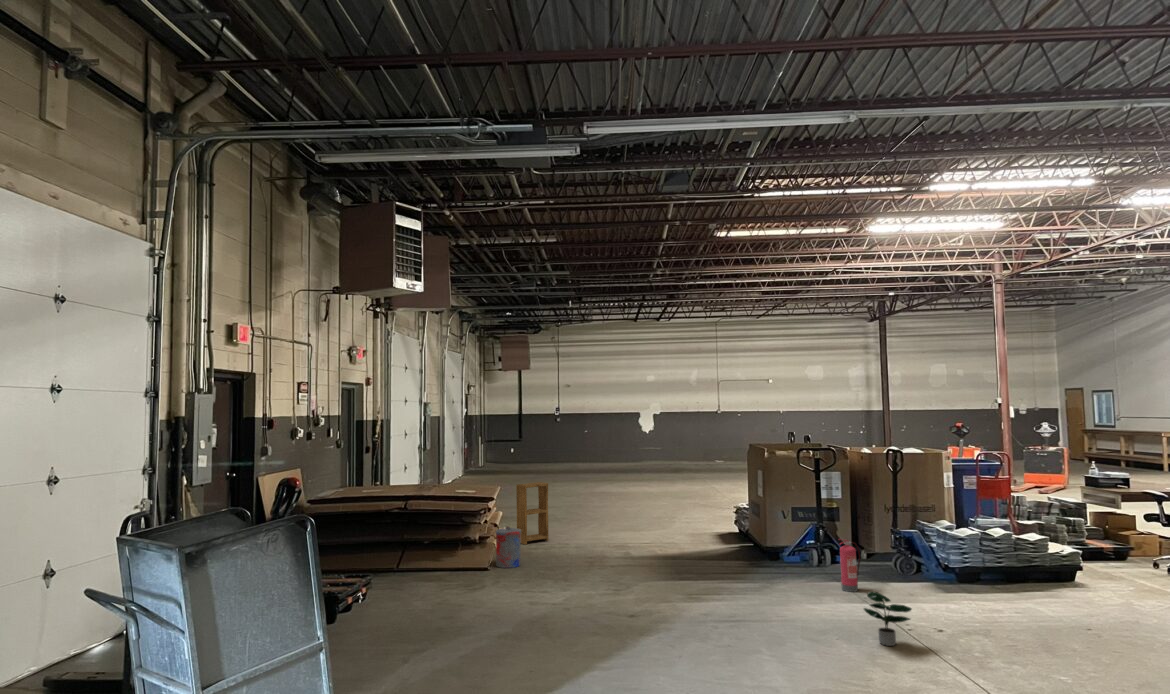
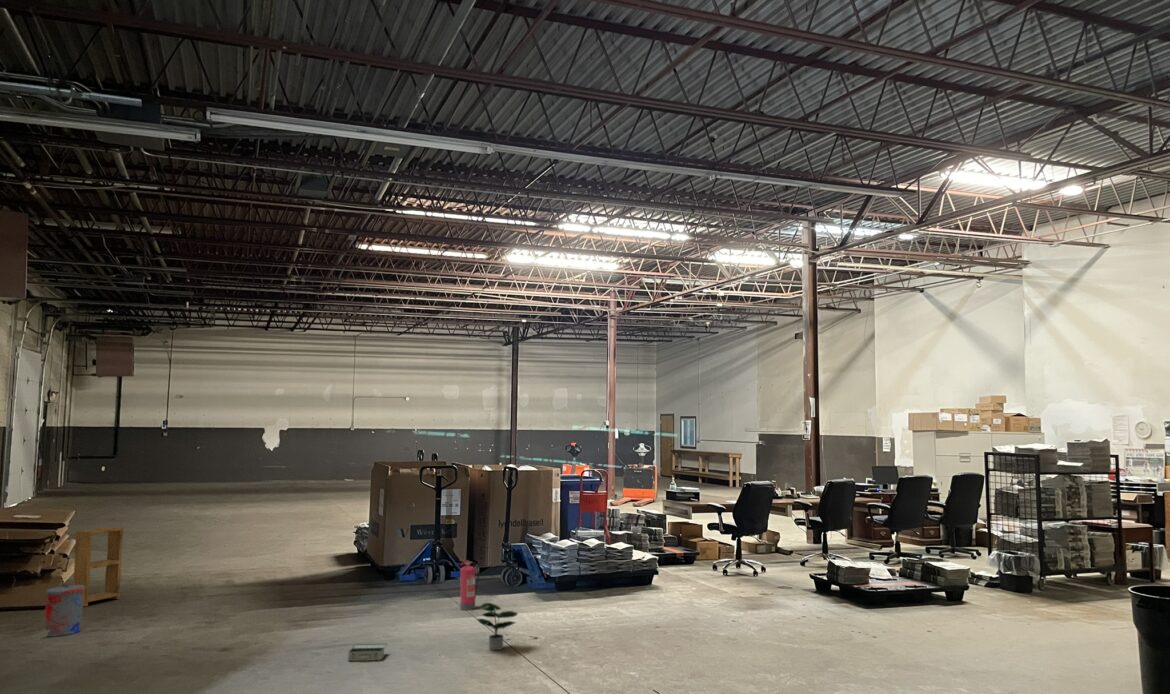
toolbox: none [729,615,768,636] -> present [348,643,387,661]

